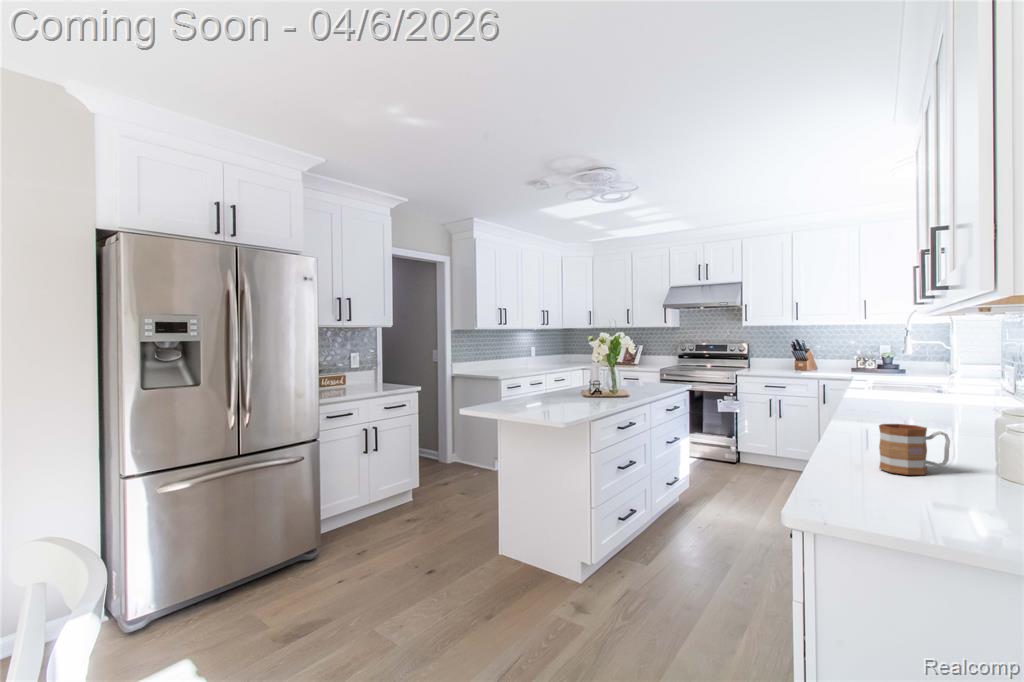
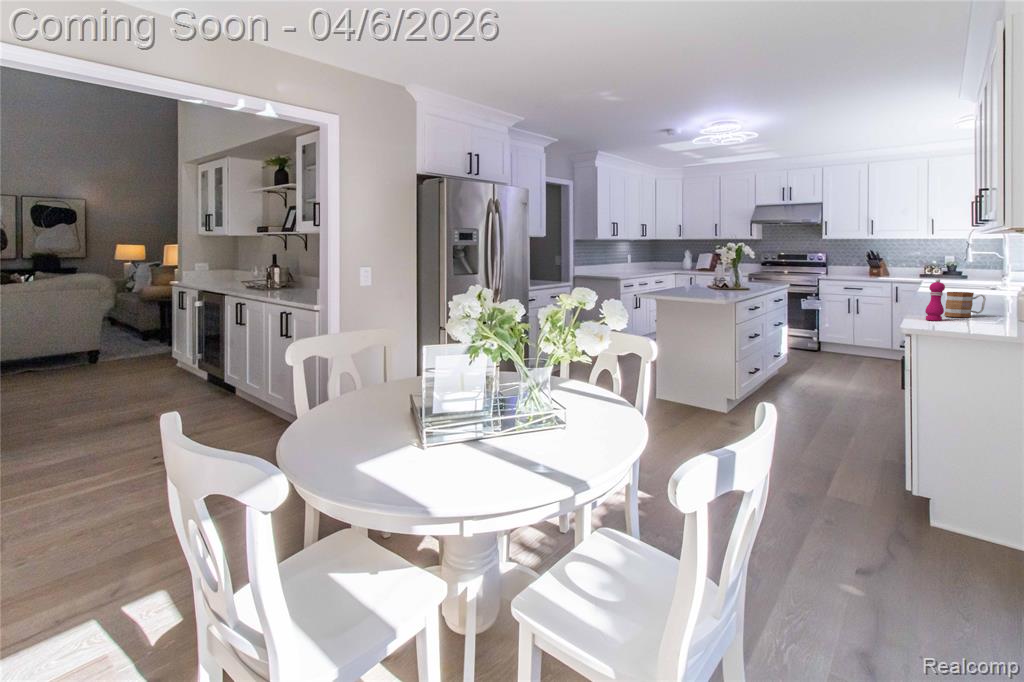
pepper mill: none [843,405,876,486] -> present [925,279,945,321]

